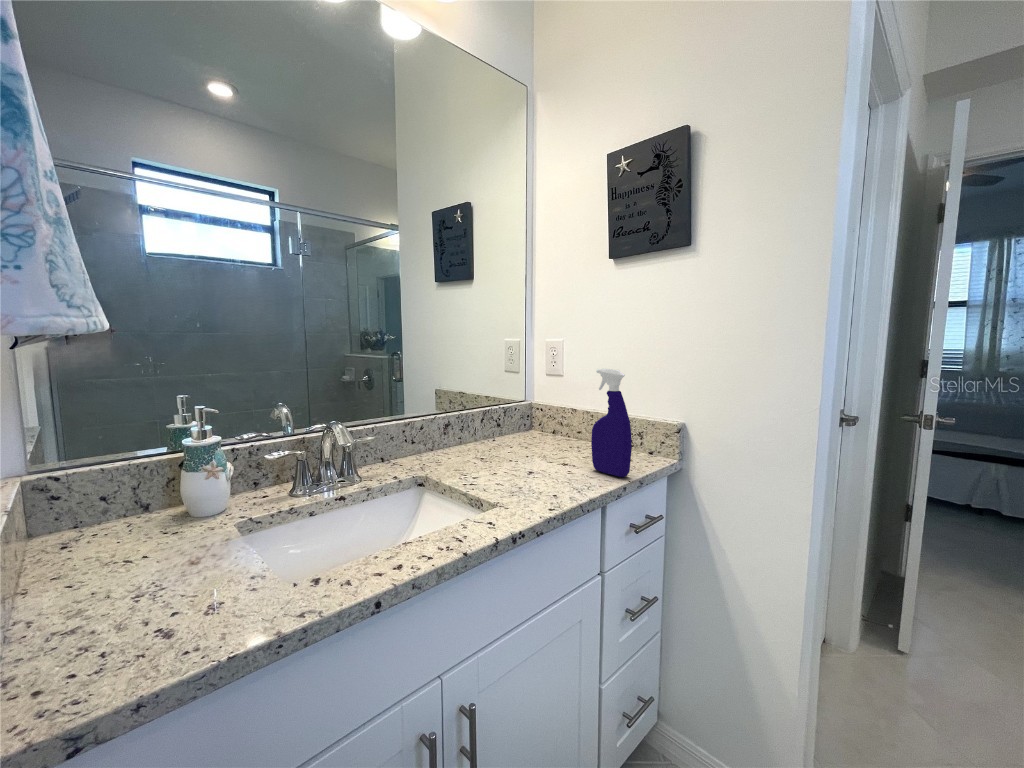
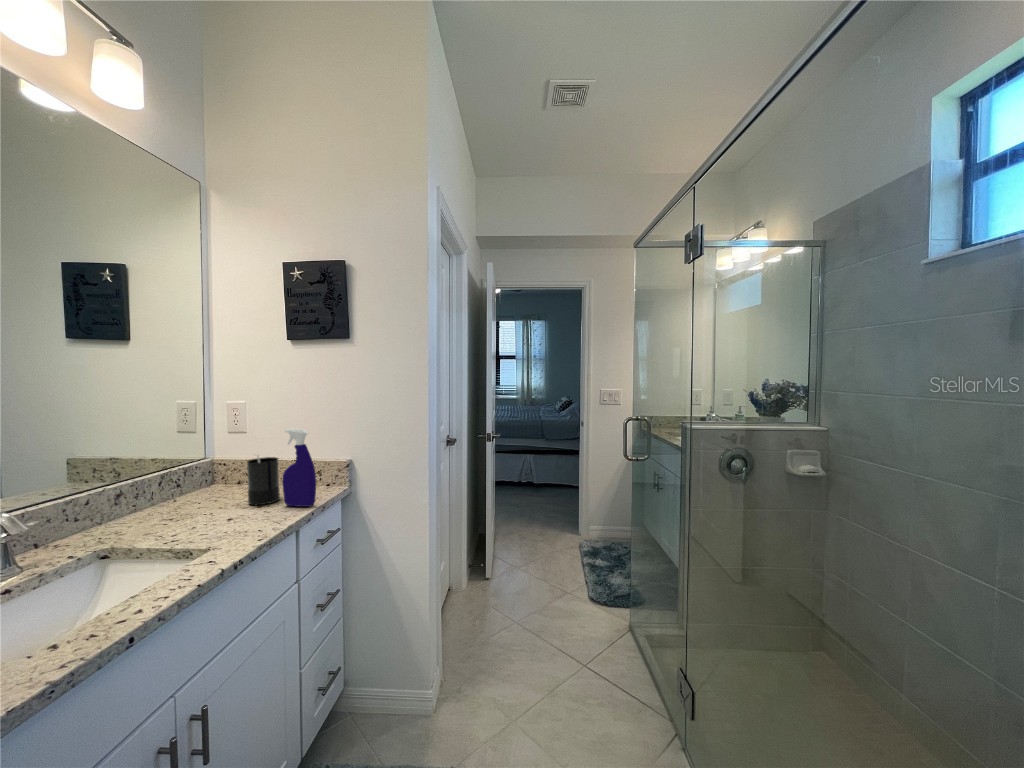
candle: none [556,400,590,463] -> present [247,455,280,505]

